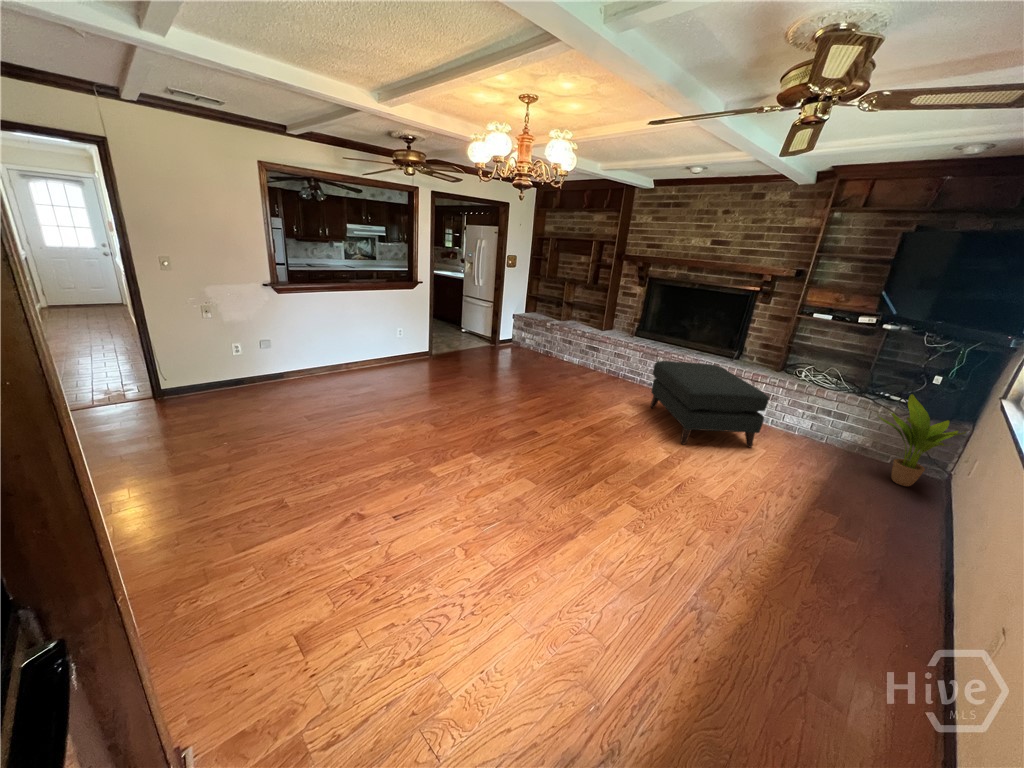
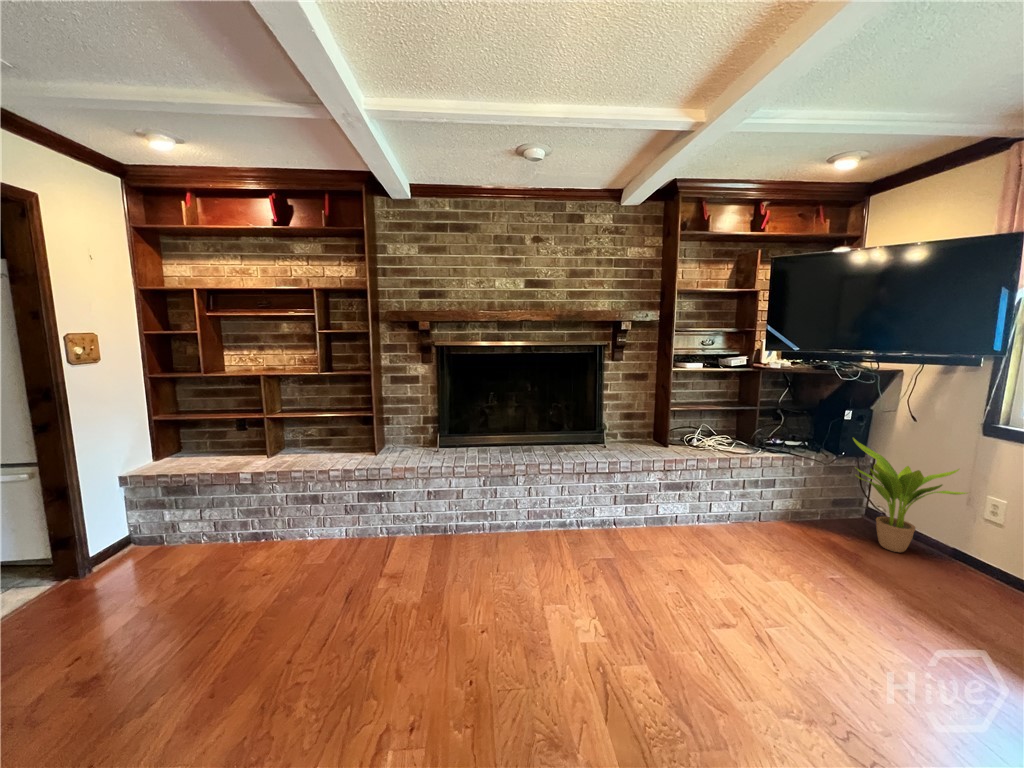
ottoman: present [650,361,769,448] -> none [576,467,800,670]

